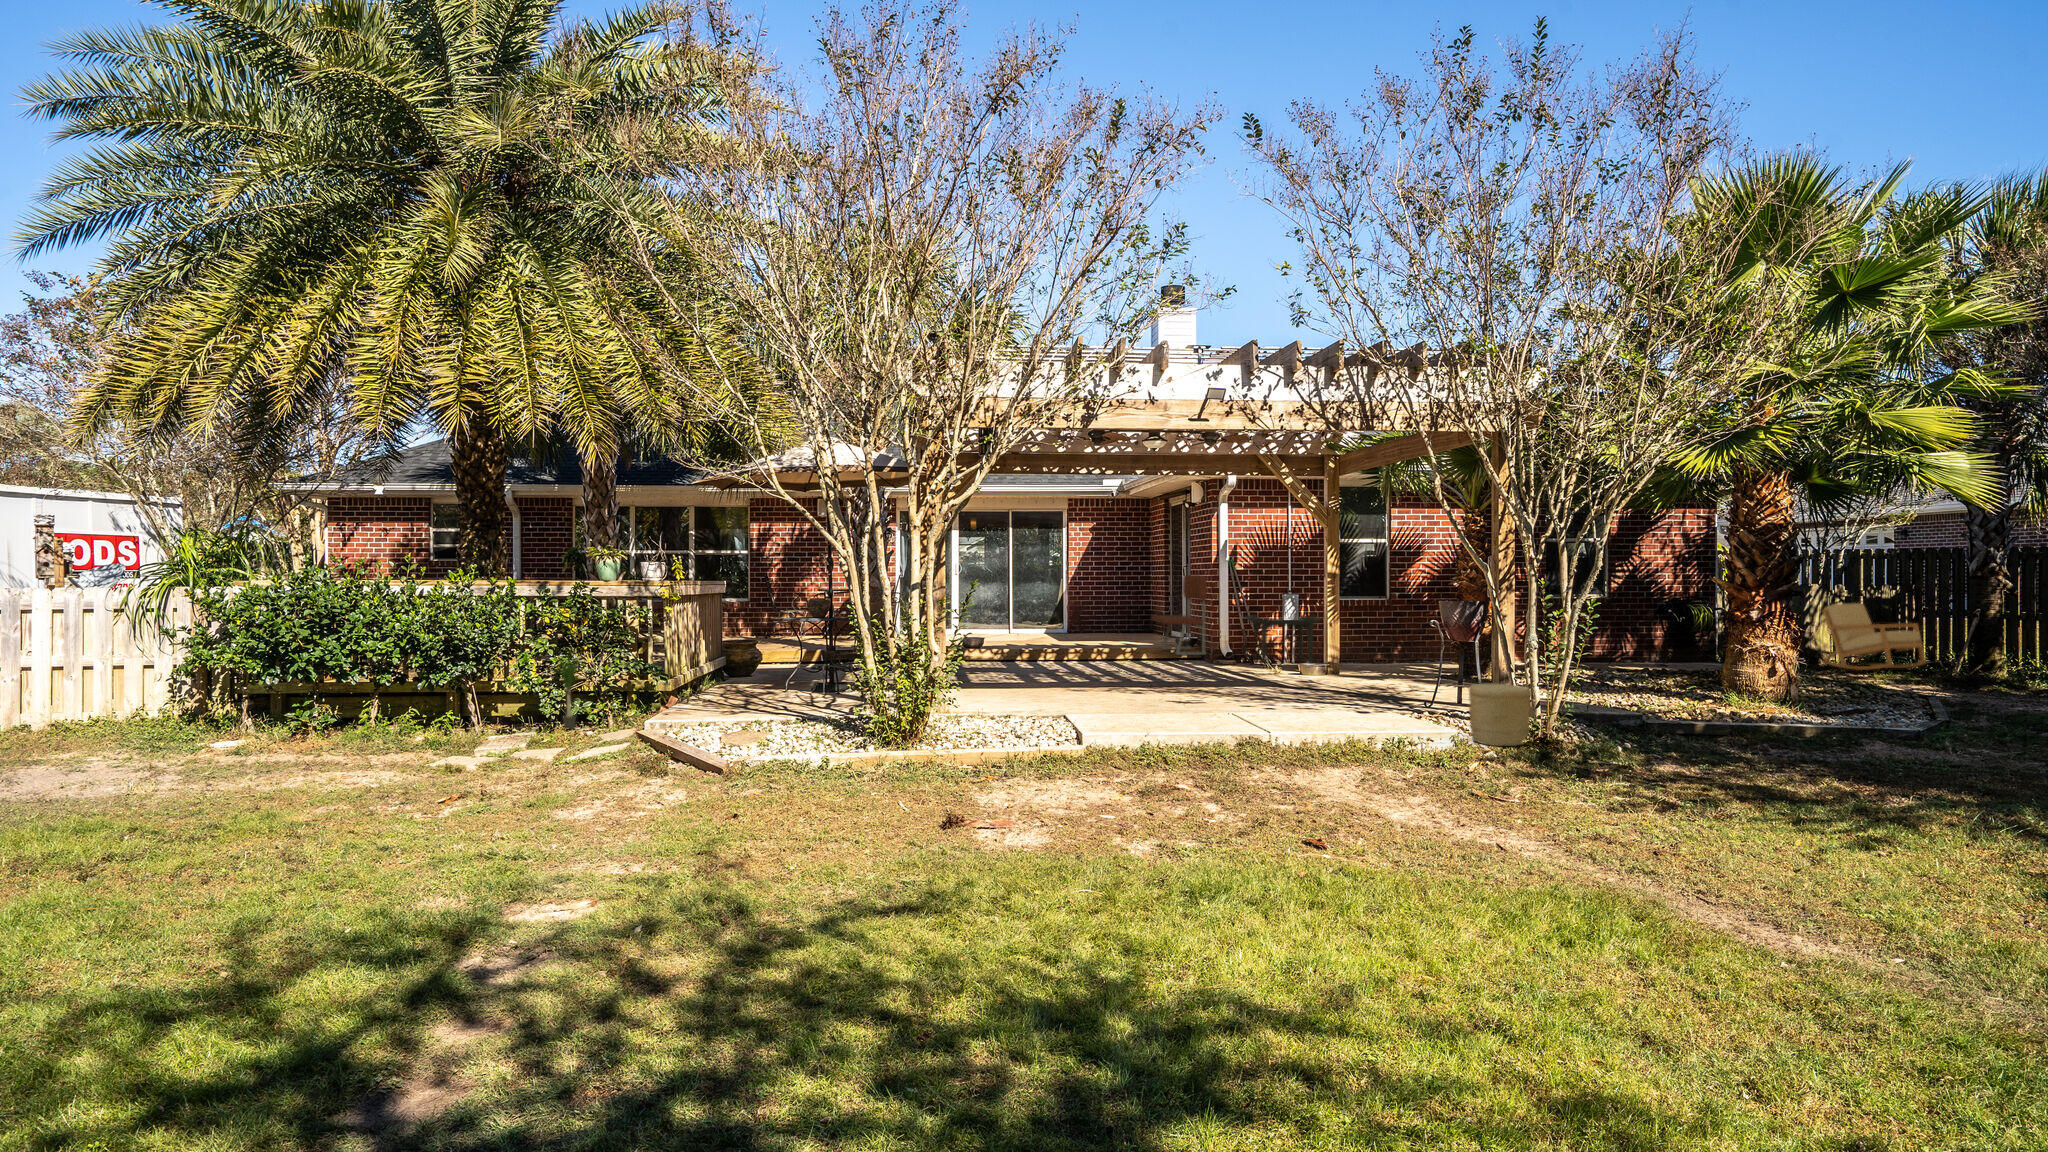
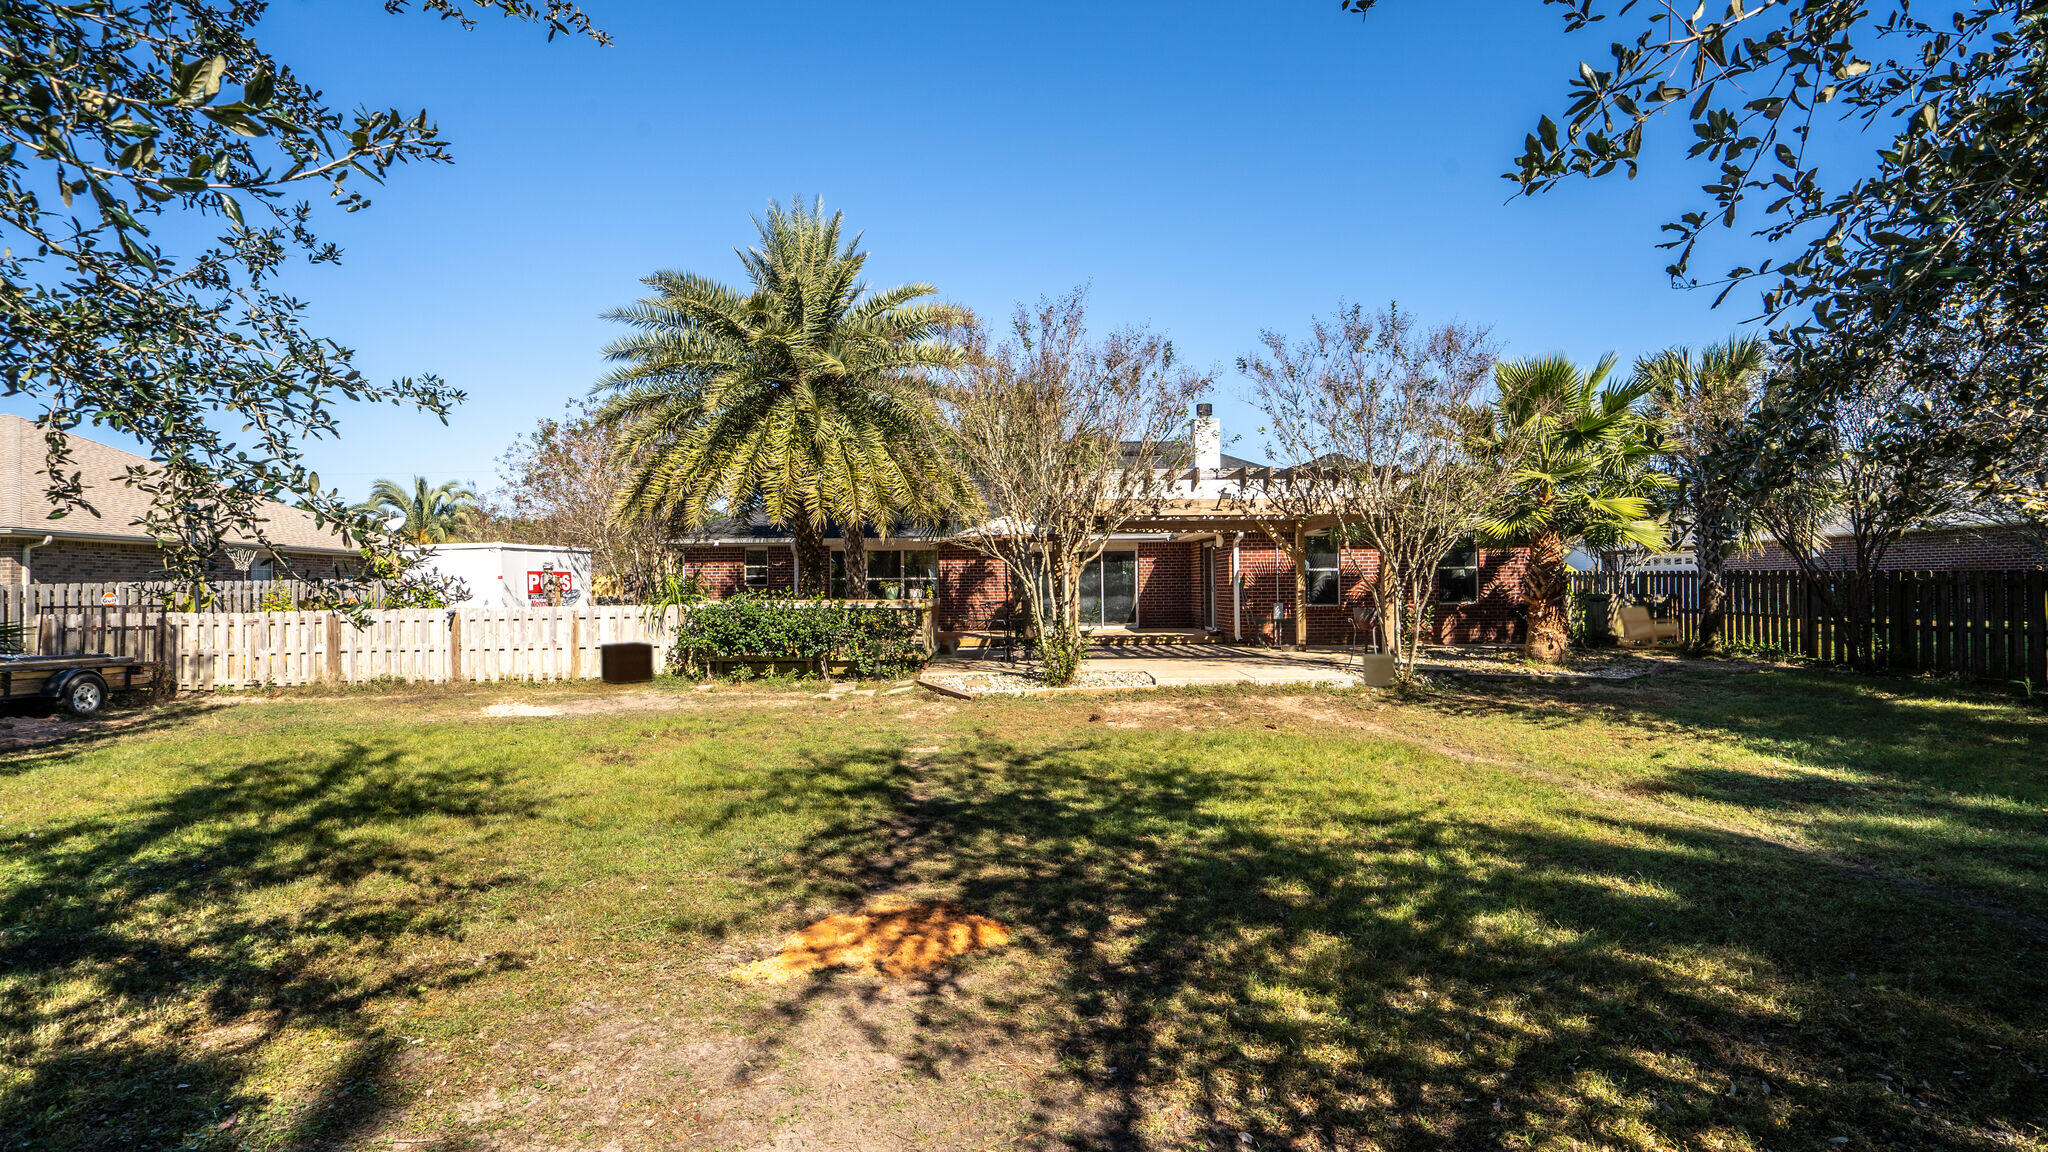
bench: present [1151,575,1207,655] -> present [932,601,964,663]
wooden crate: none [24,654,133,738] -> present [600,642,654,684]

